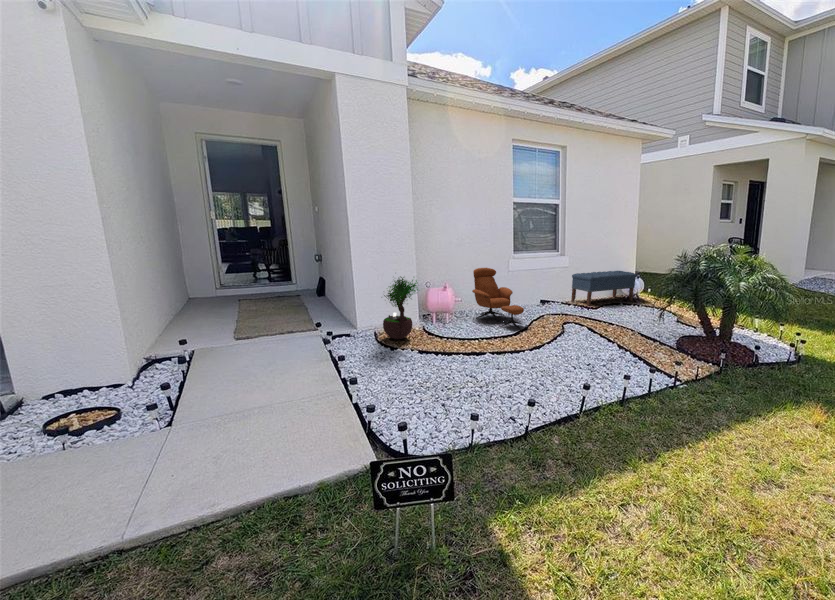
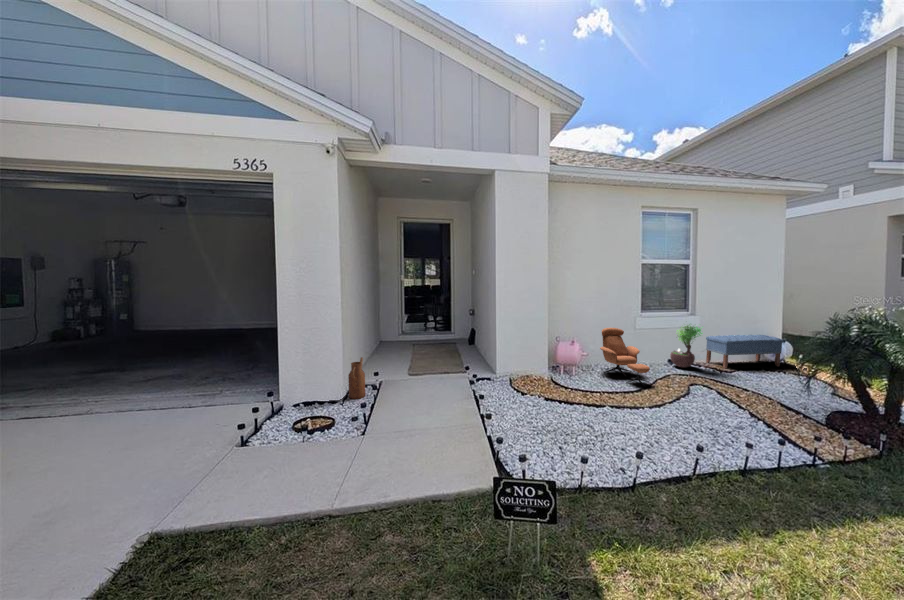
potted tree: present [383,276,418,339] -> present [670,325,702,367]
watering can: none [141,319,172,378] -> present [348,357,366,399]

